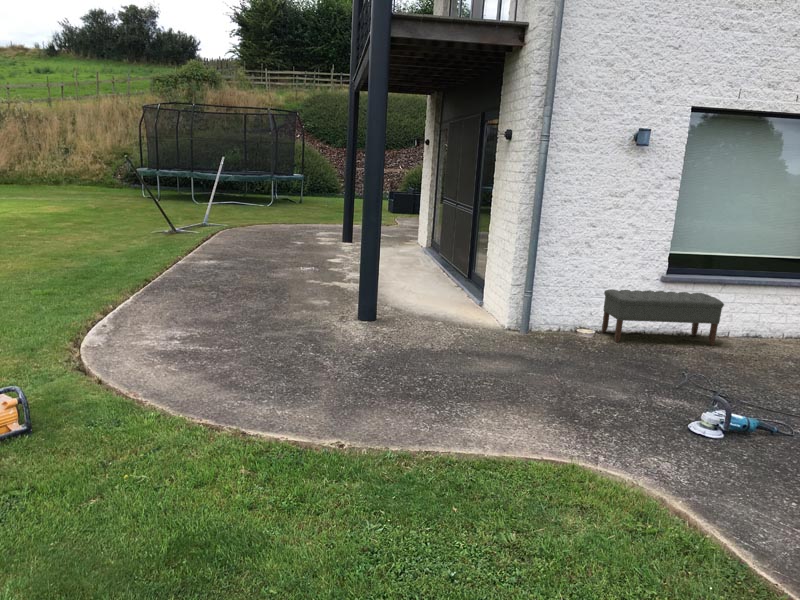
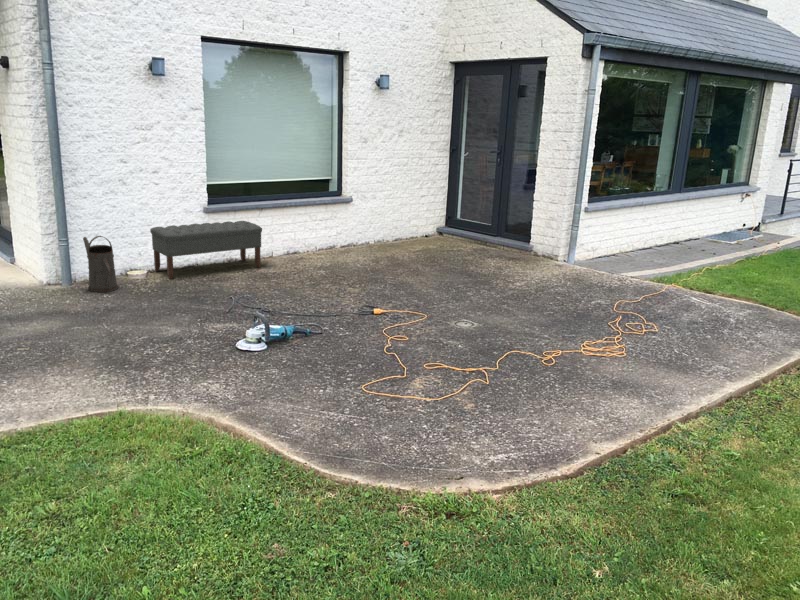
watering can: none [542,291,570,345] -> present [83,236,118,292]

